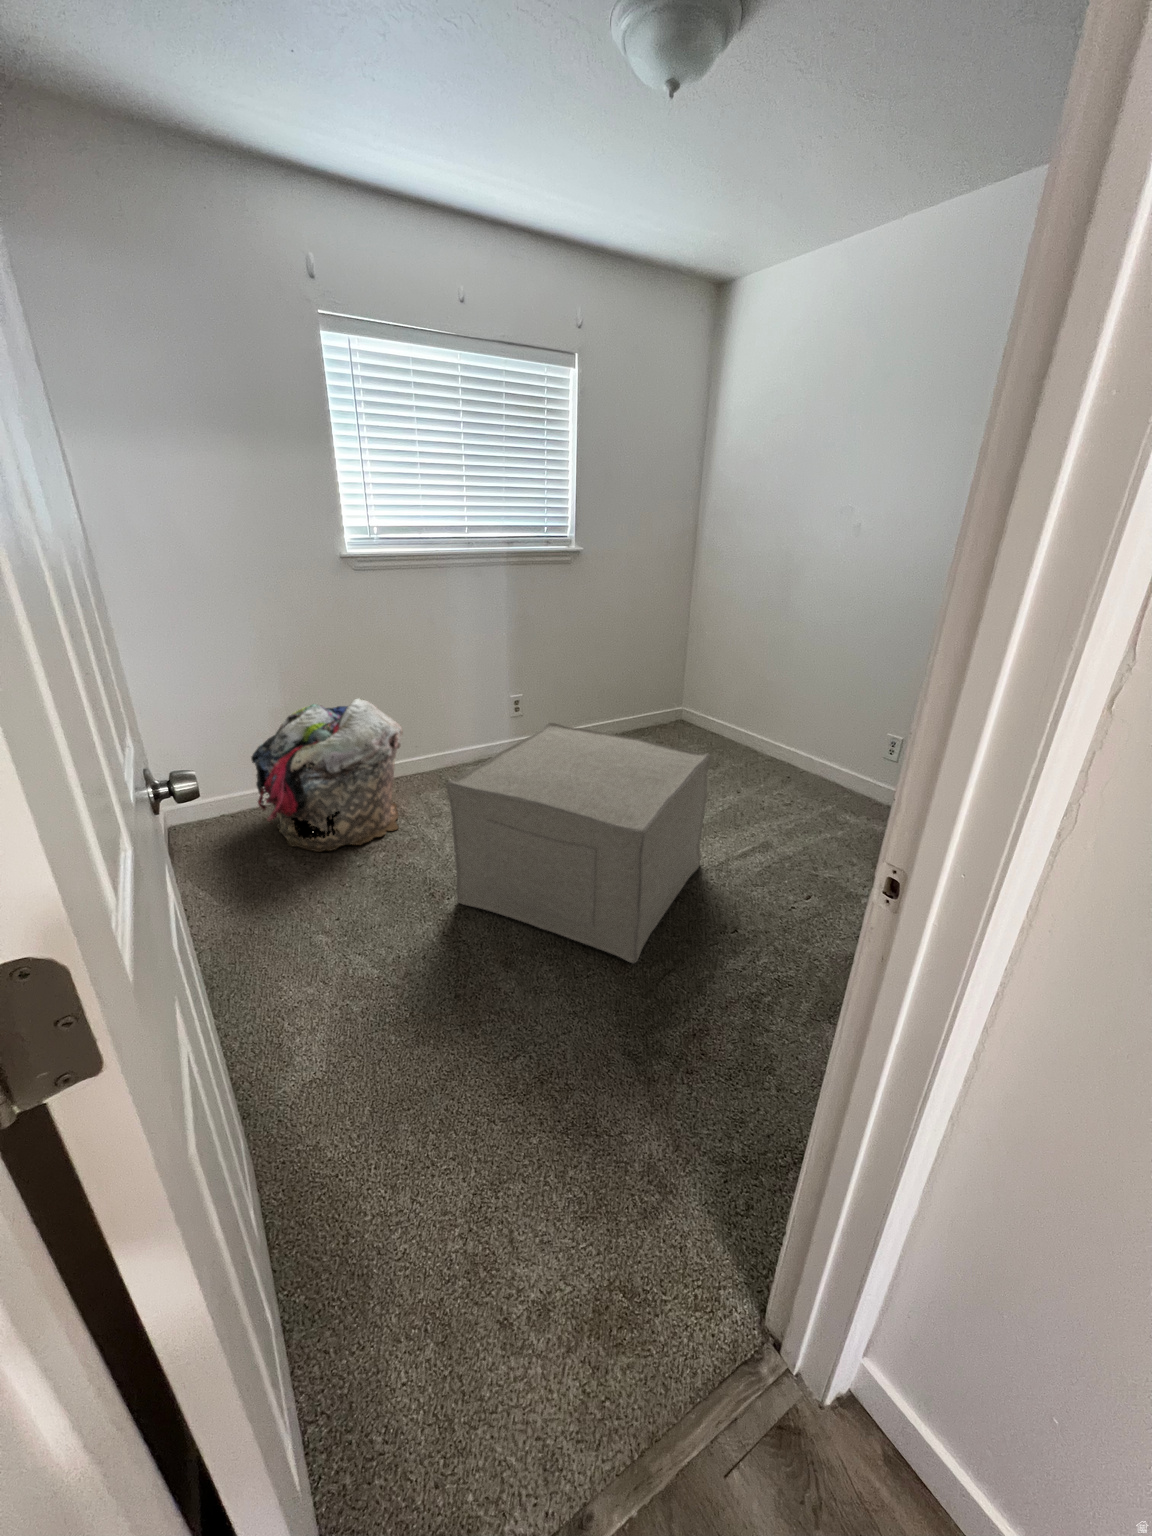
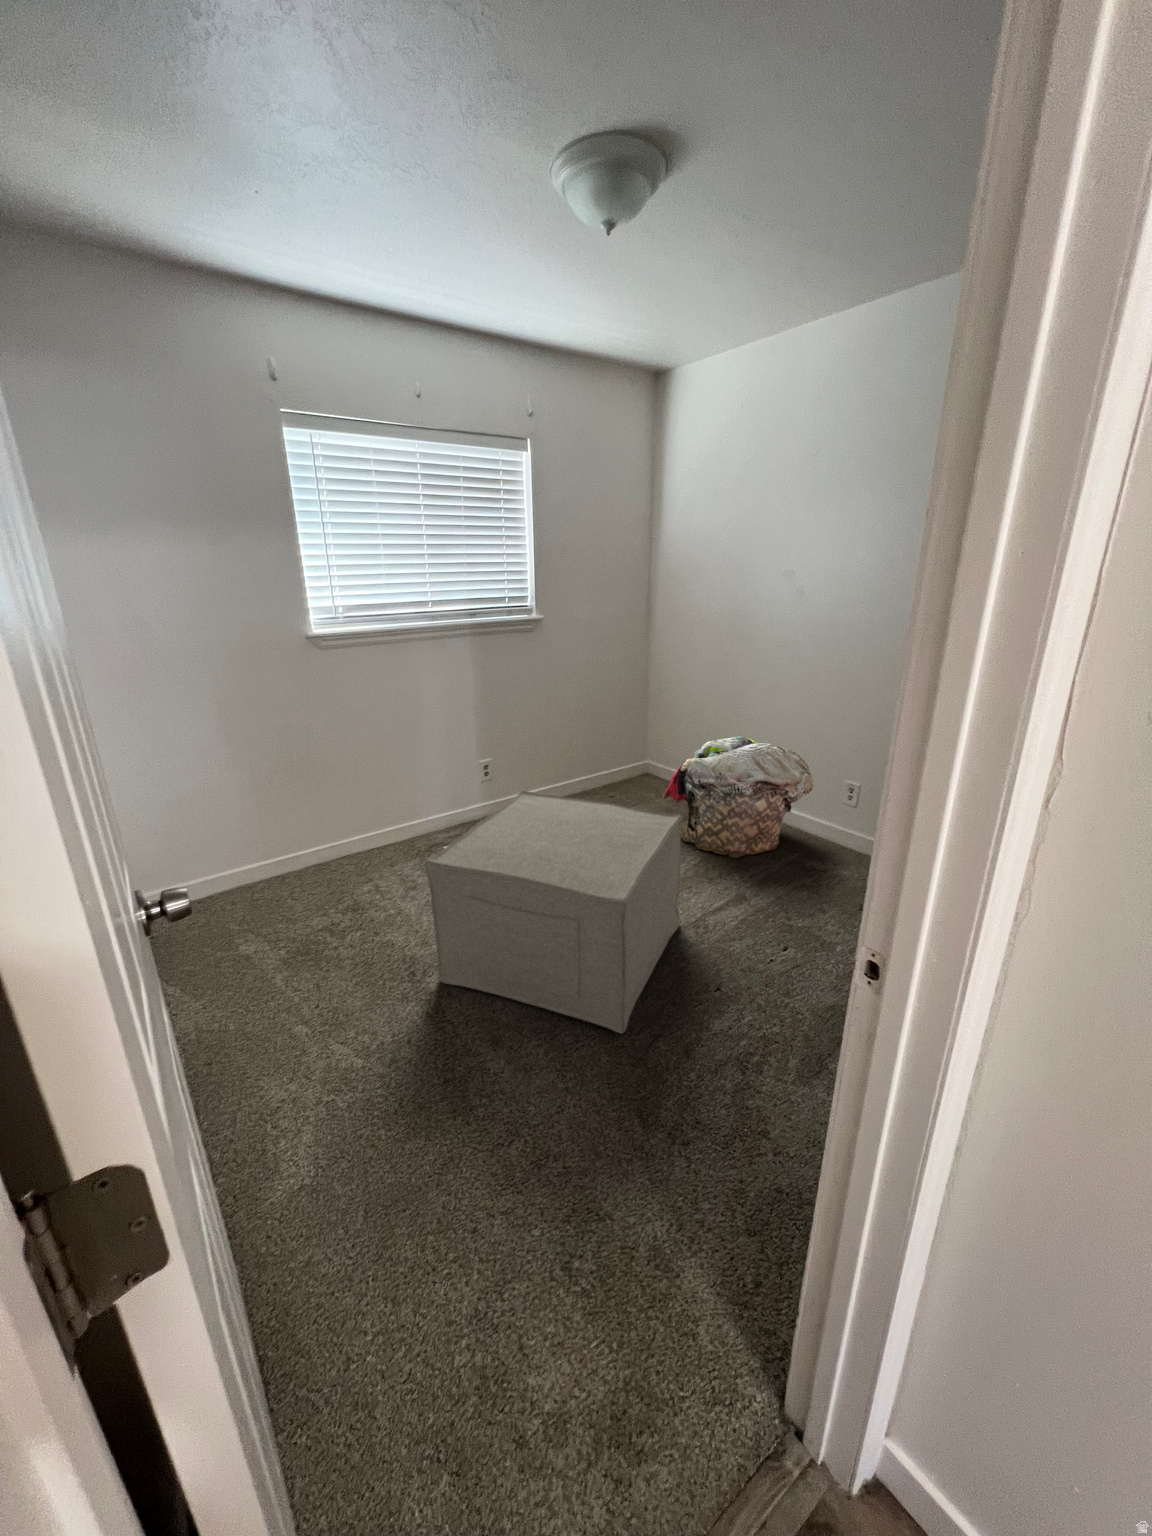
laundry basket: present [251,699,402,852] -> present [663,736,814,858]

